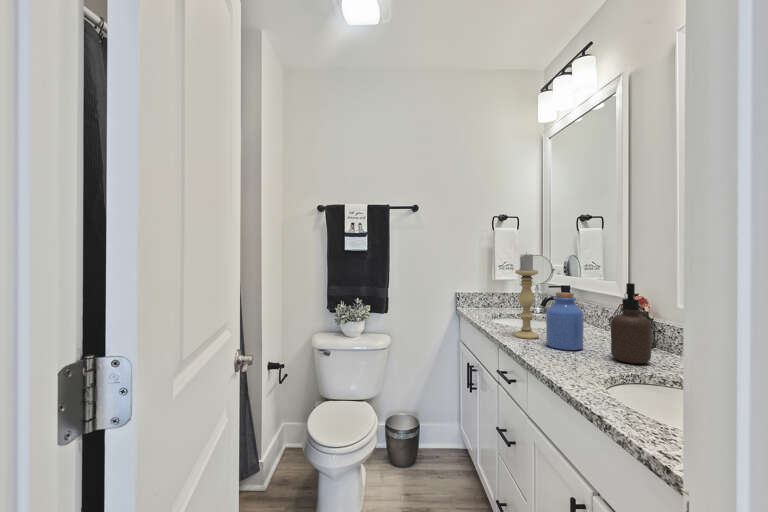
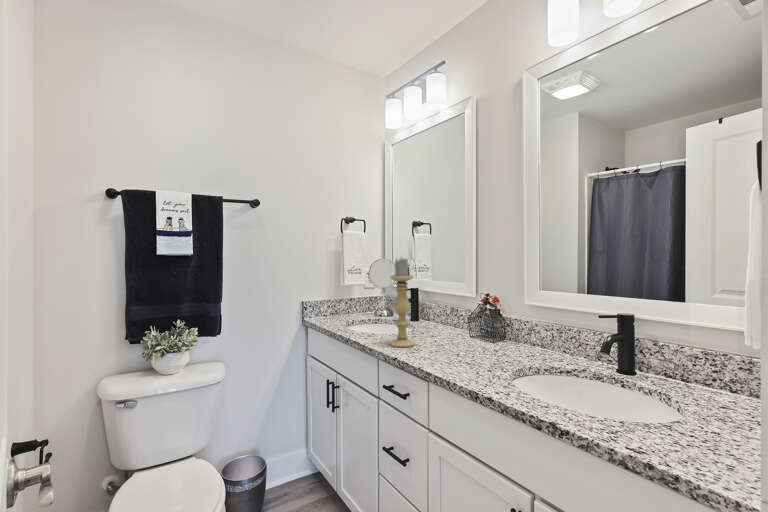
soap dispenser: present [611,283,651,364] -> none [491,285,524,360]
jar: present [546,292,584,350] -> none [428,297,463,355]

